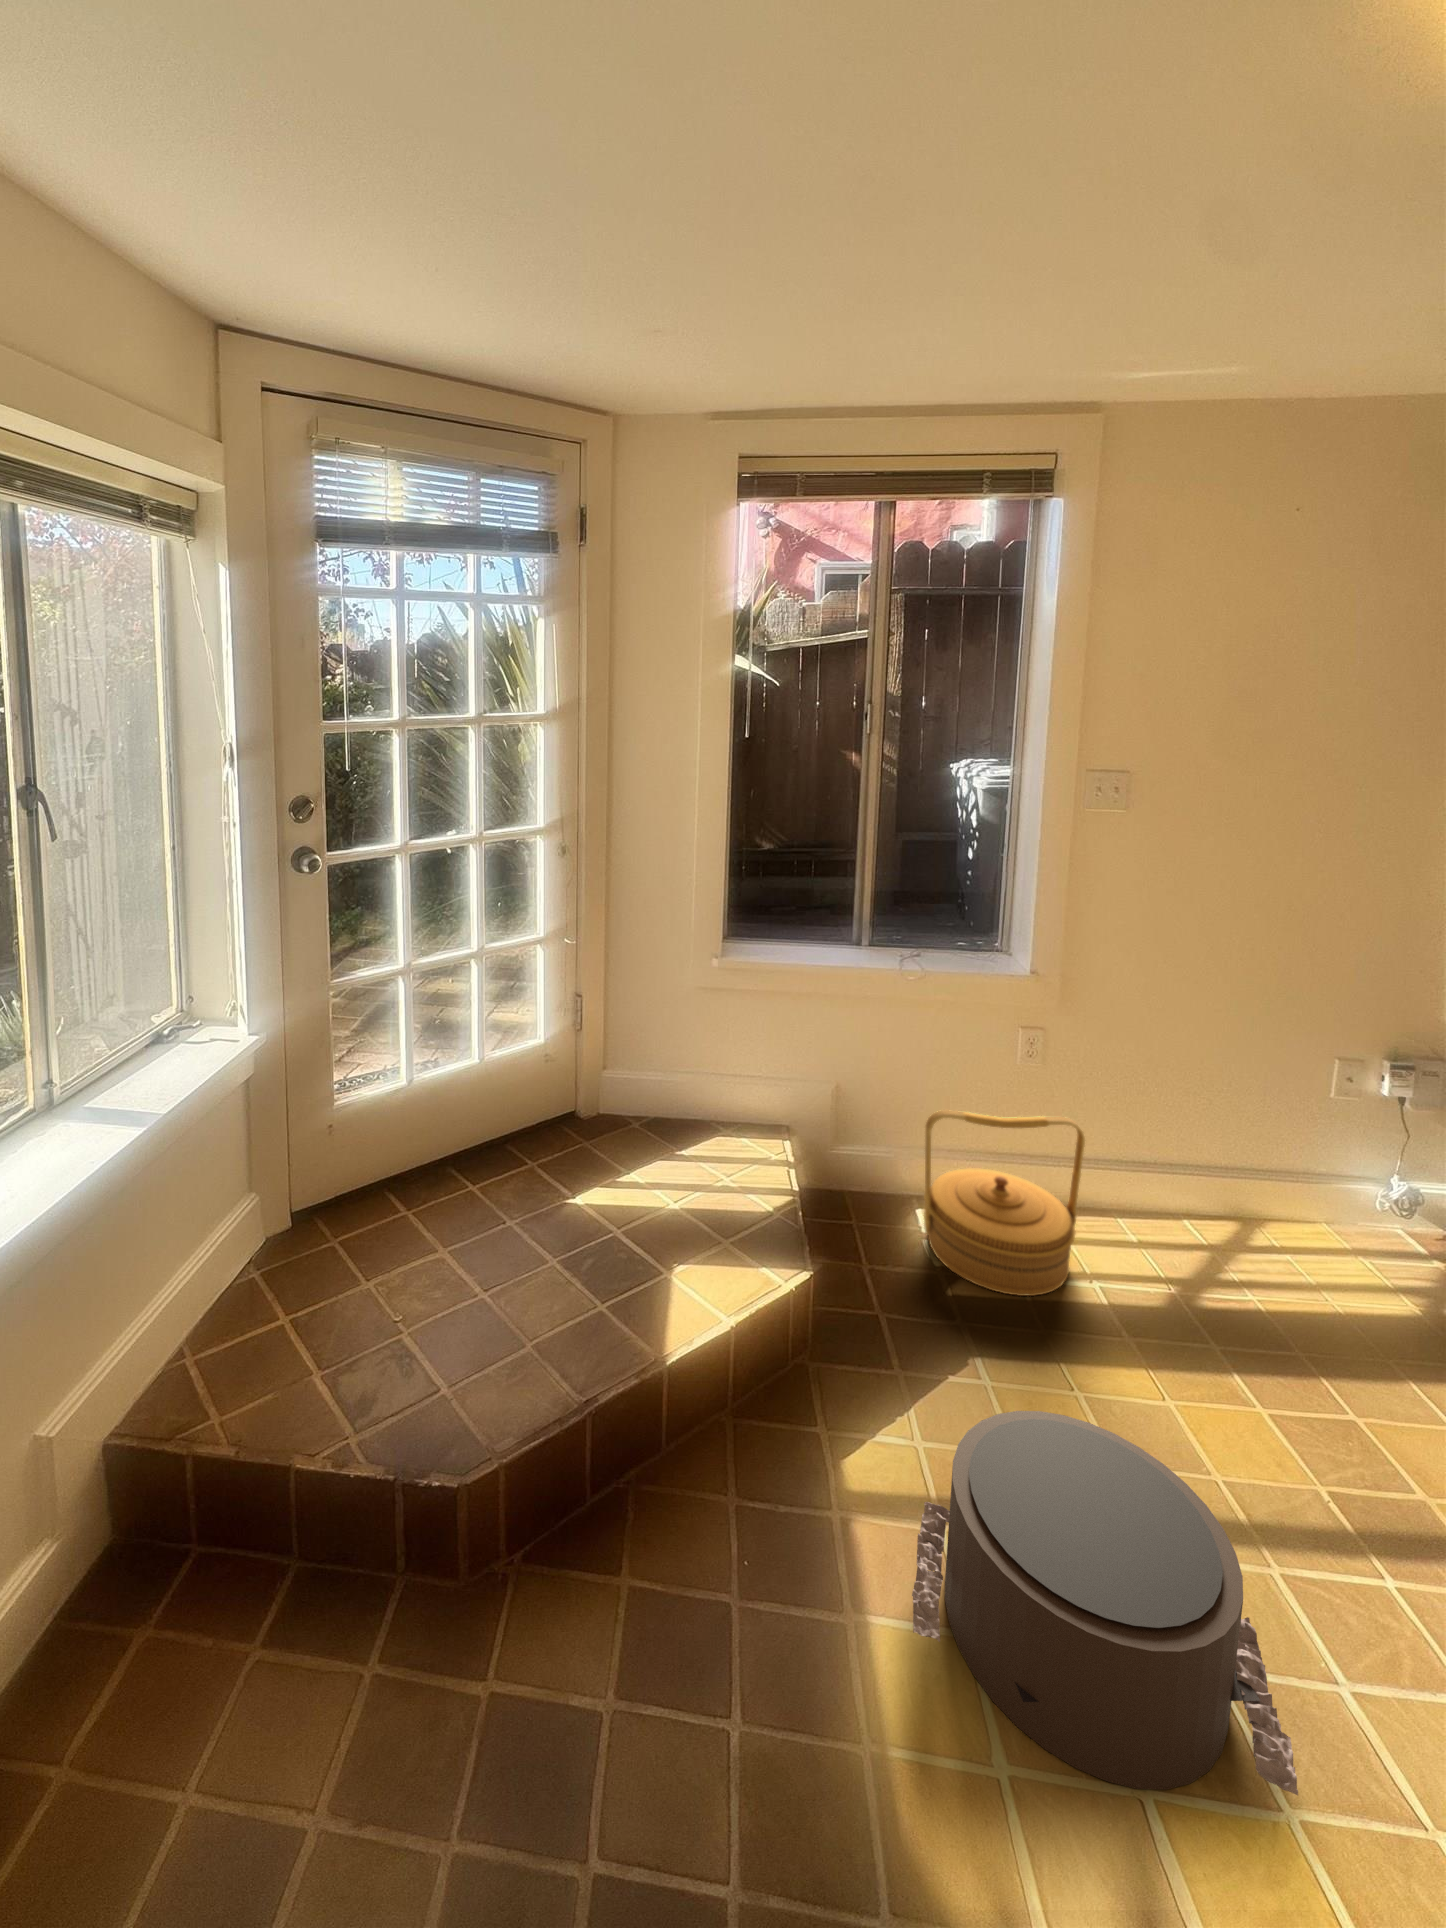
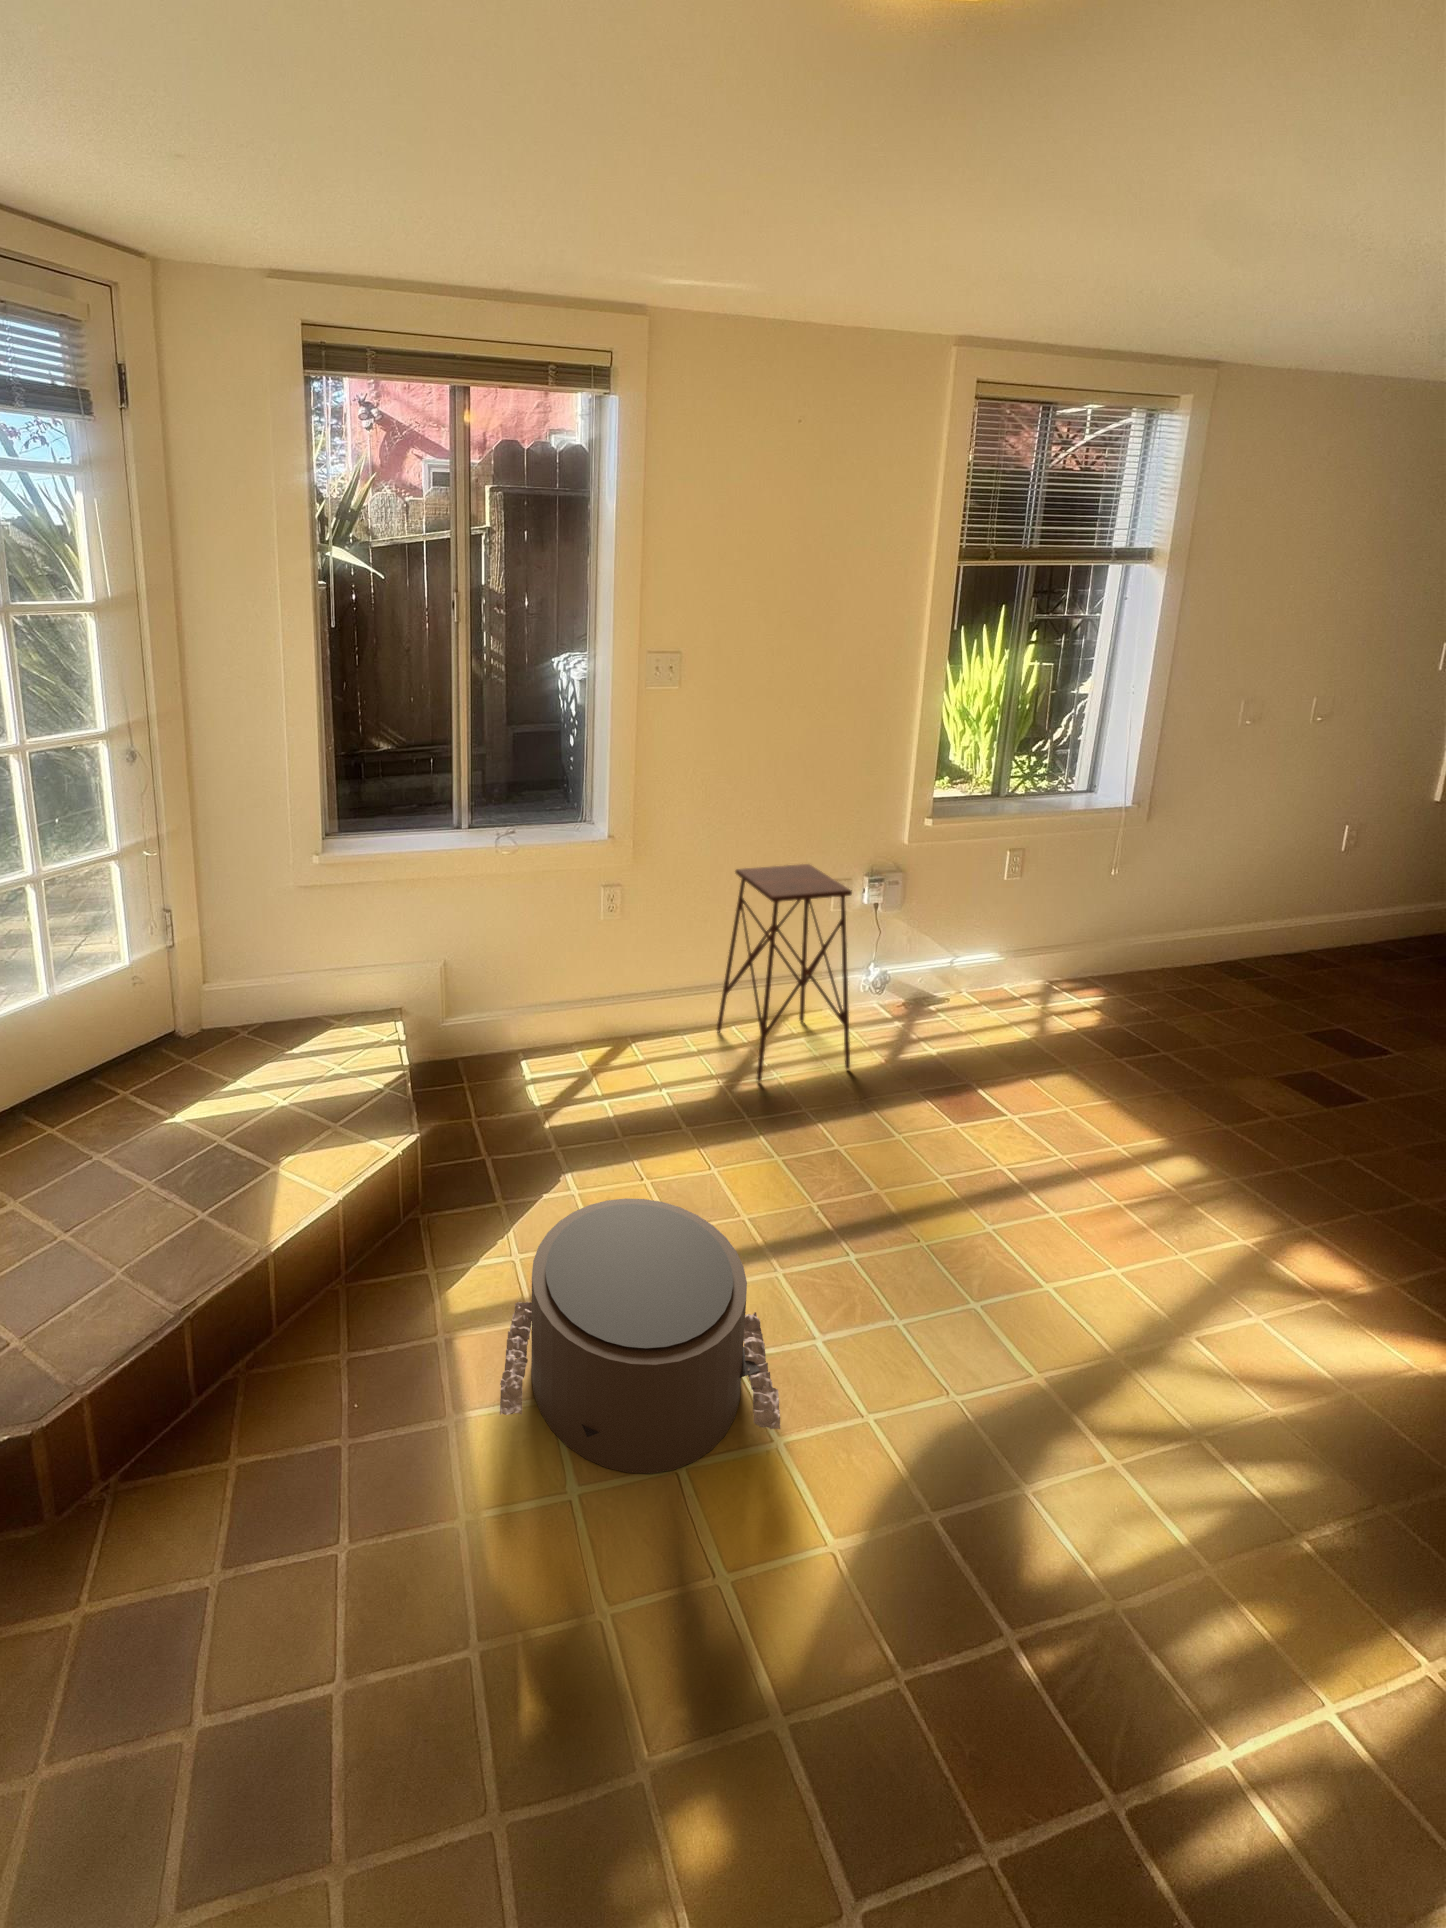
side table: none [1162,1029,1376,1316] -> present [717,864,852,1082]
woven basket: present [924,1110,1085,1296] -> none [524,957,654,1114]

